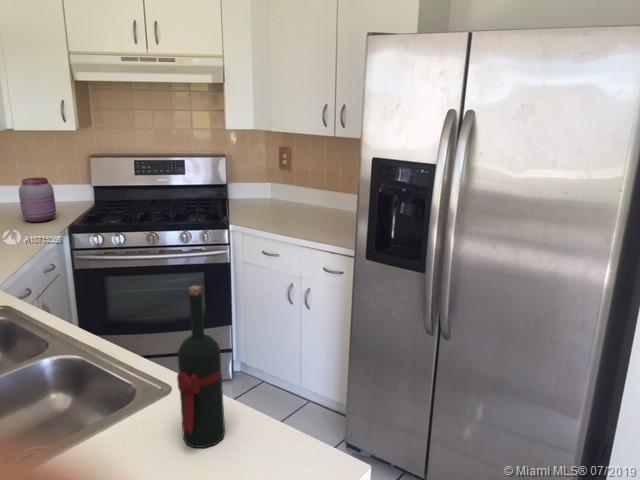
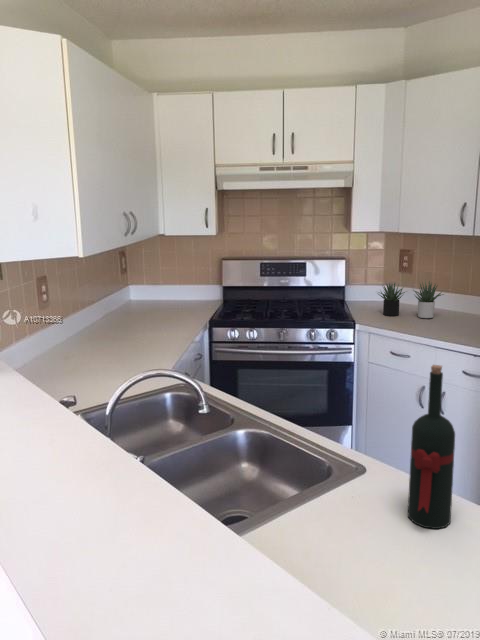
jar: present [19,178,56,222] -> none [167,277,196,317]
succulent plant: none [252,178,317,216] -> present [378,281,441,318]

